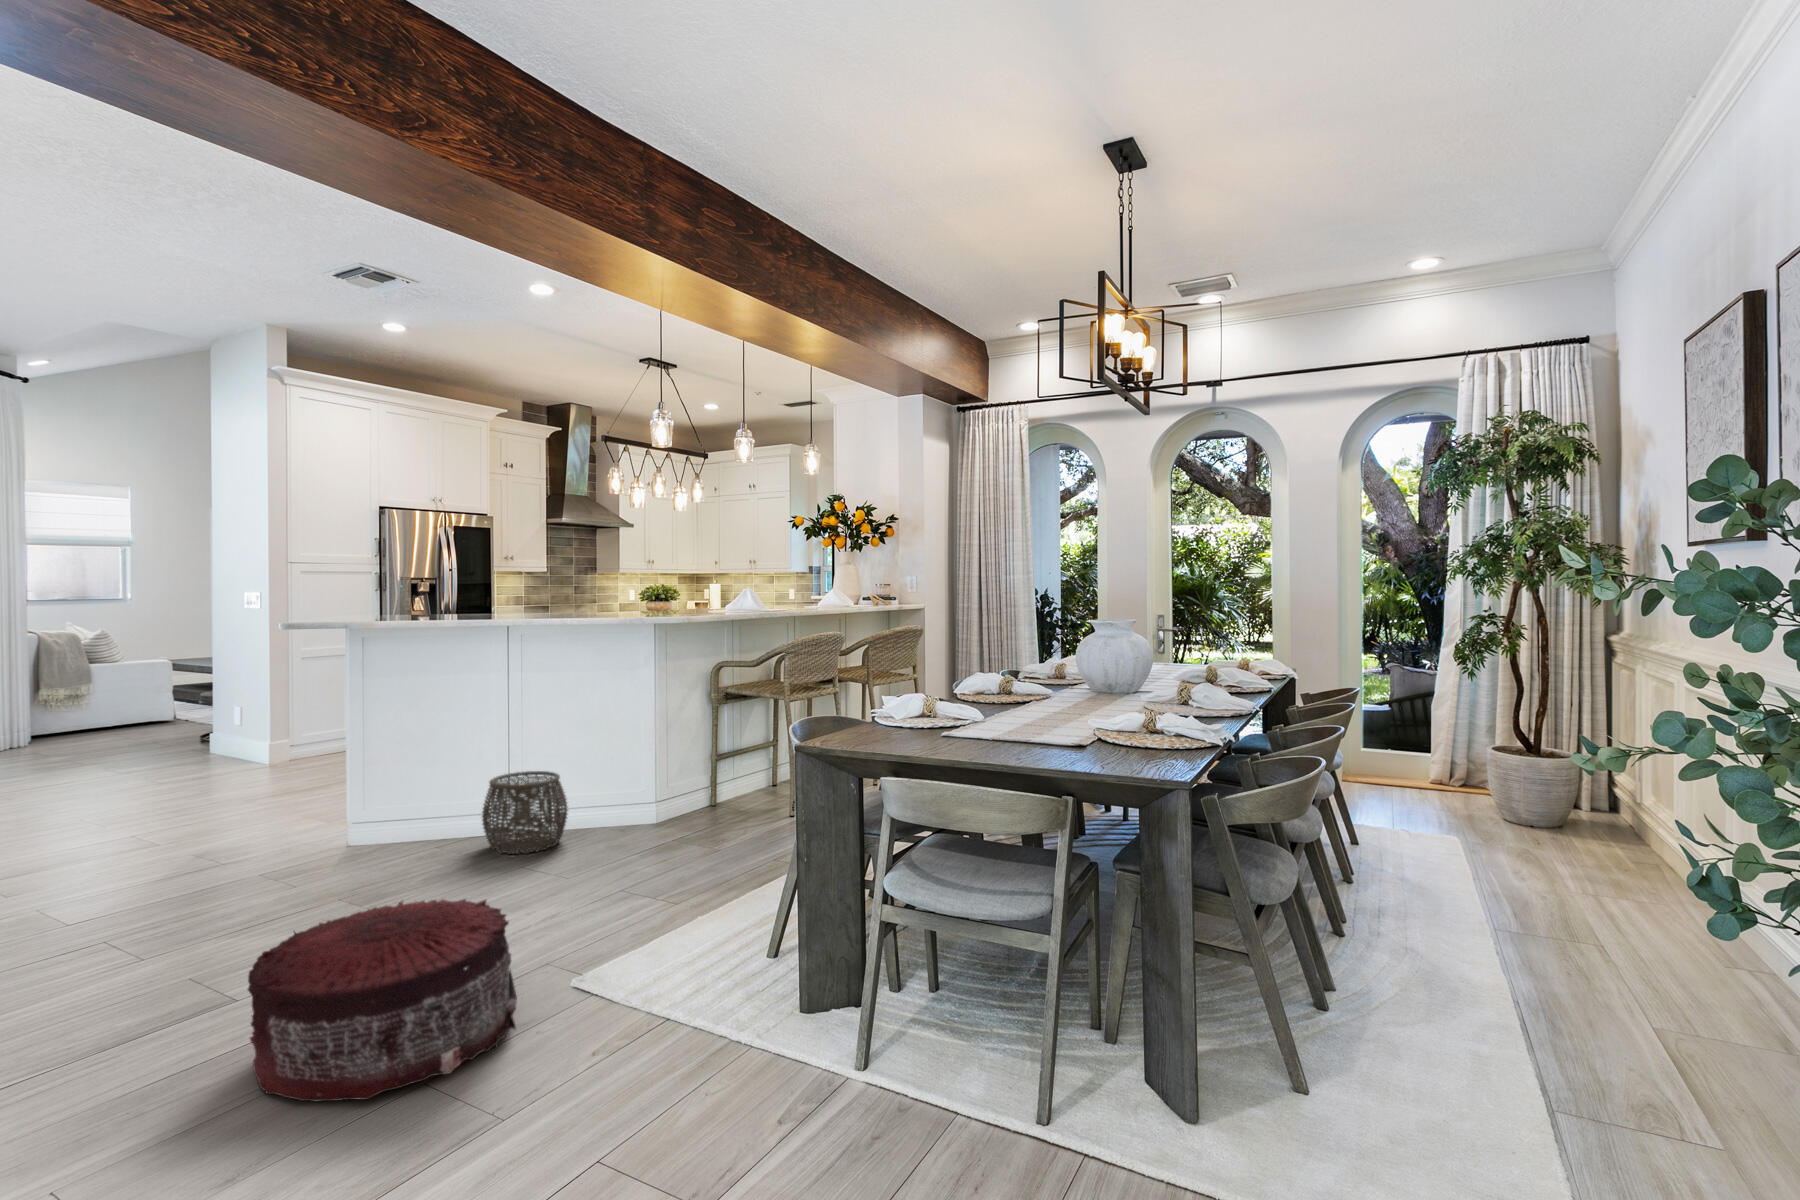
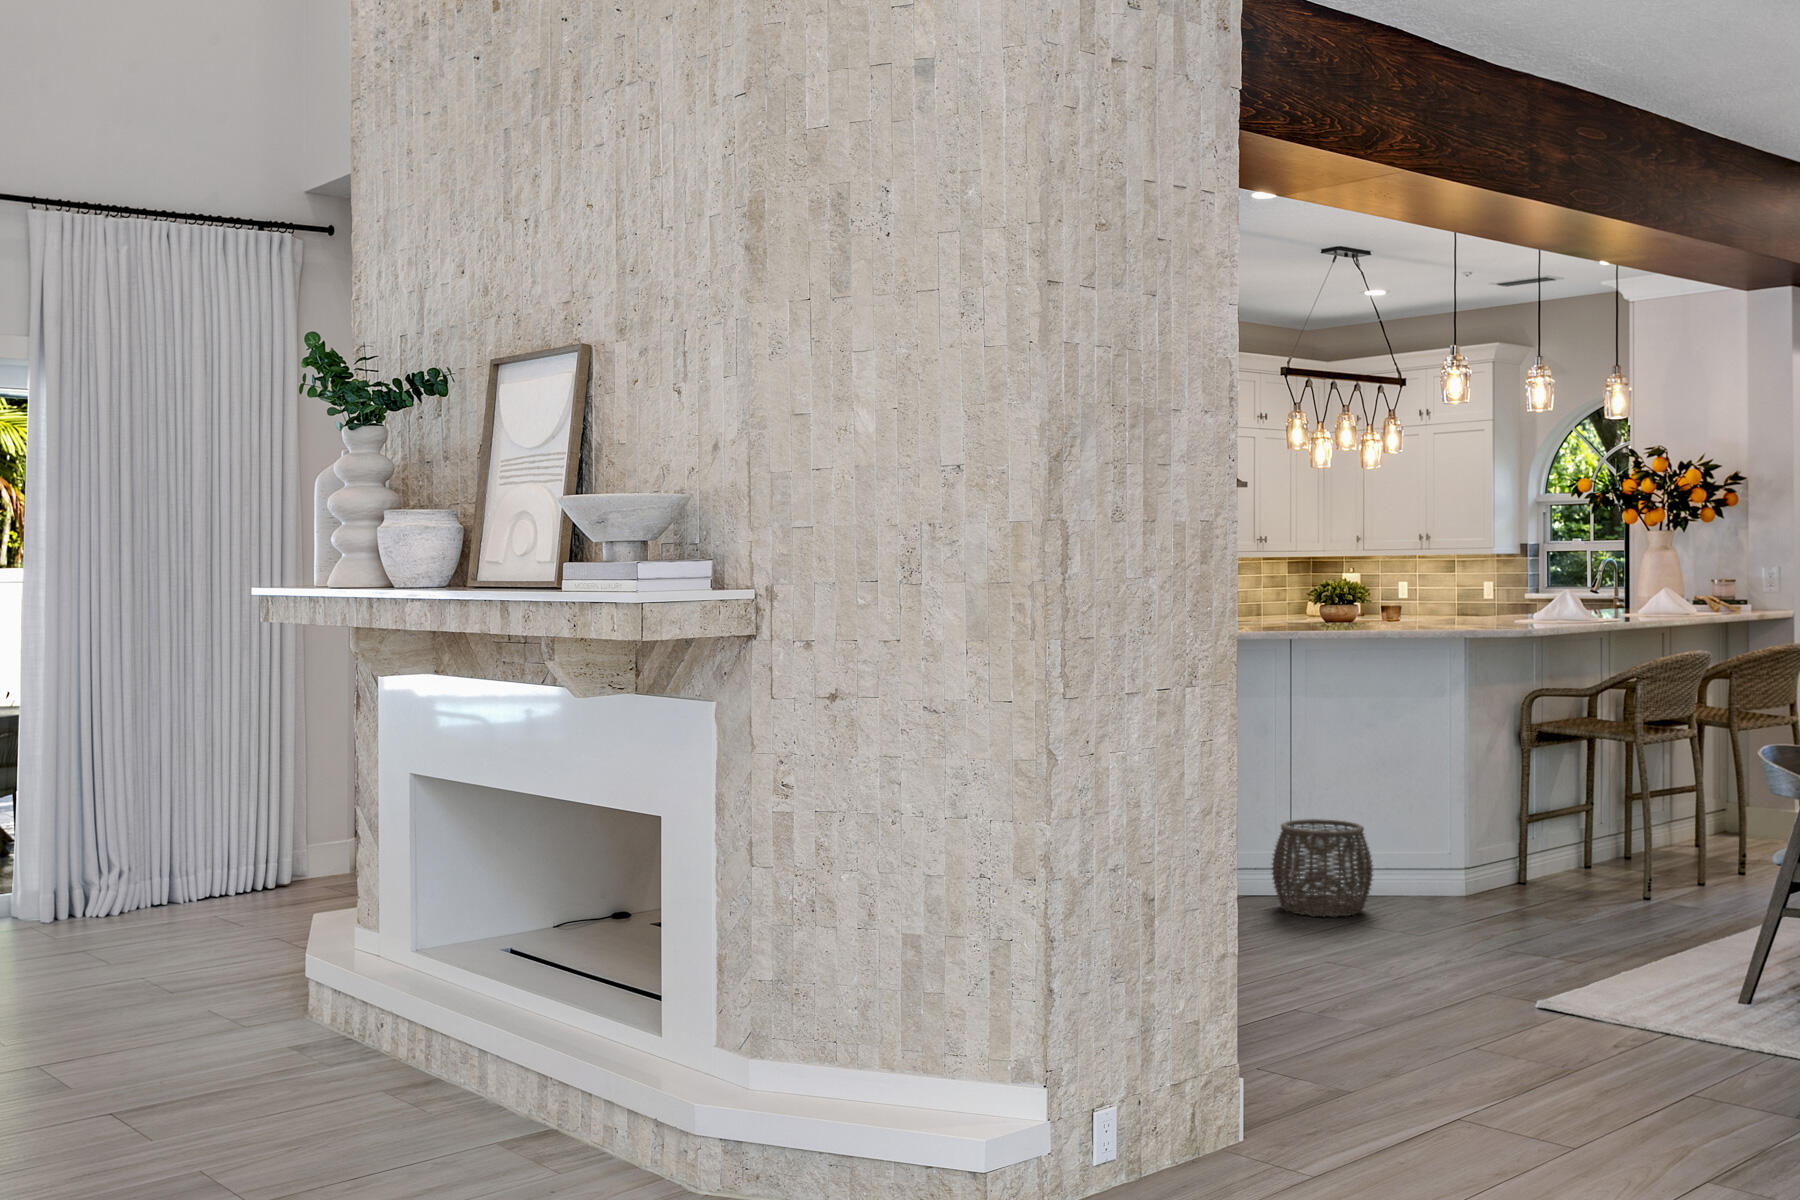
pouf: present [248,899,517,1101] -> none [1286,919,1533,1079]

